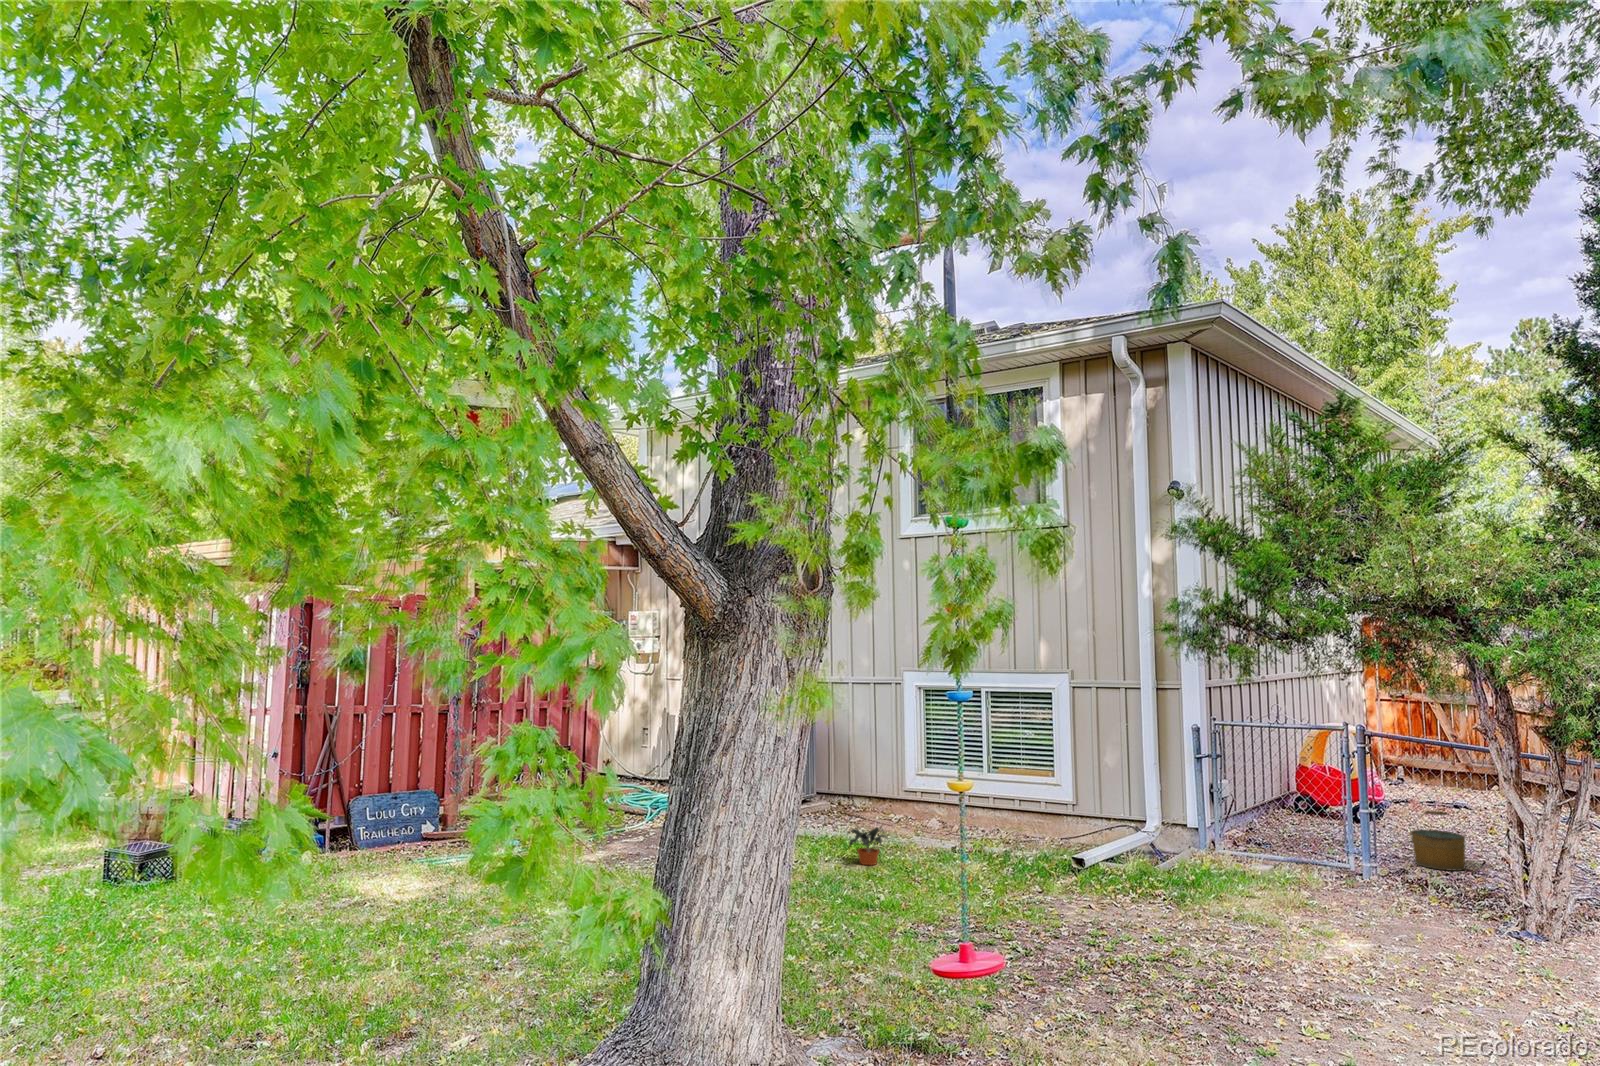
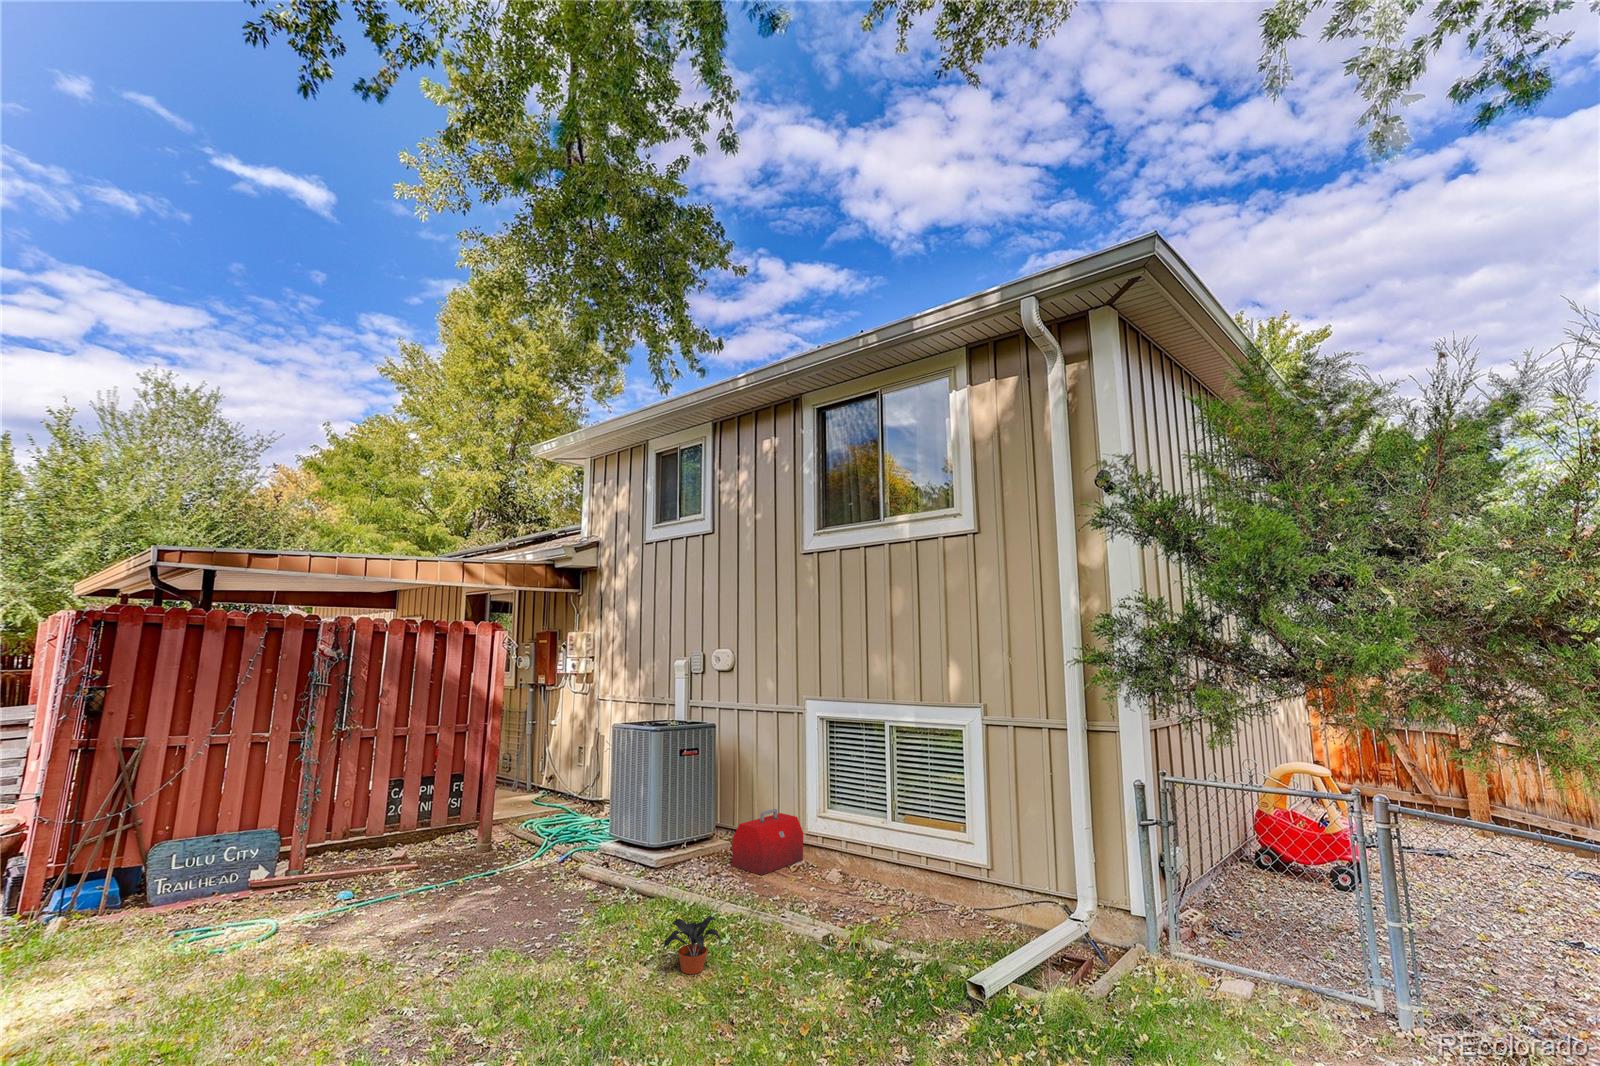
toolbox: none [844,768,903,821] -> present [732,809,803,875]
bucket: present [1410,811,1466,871] -> none [1452,917,1548,1016]

